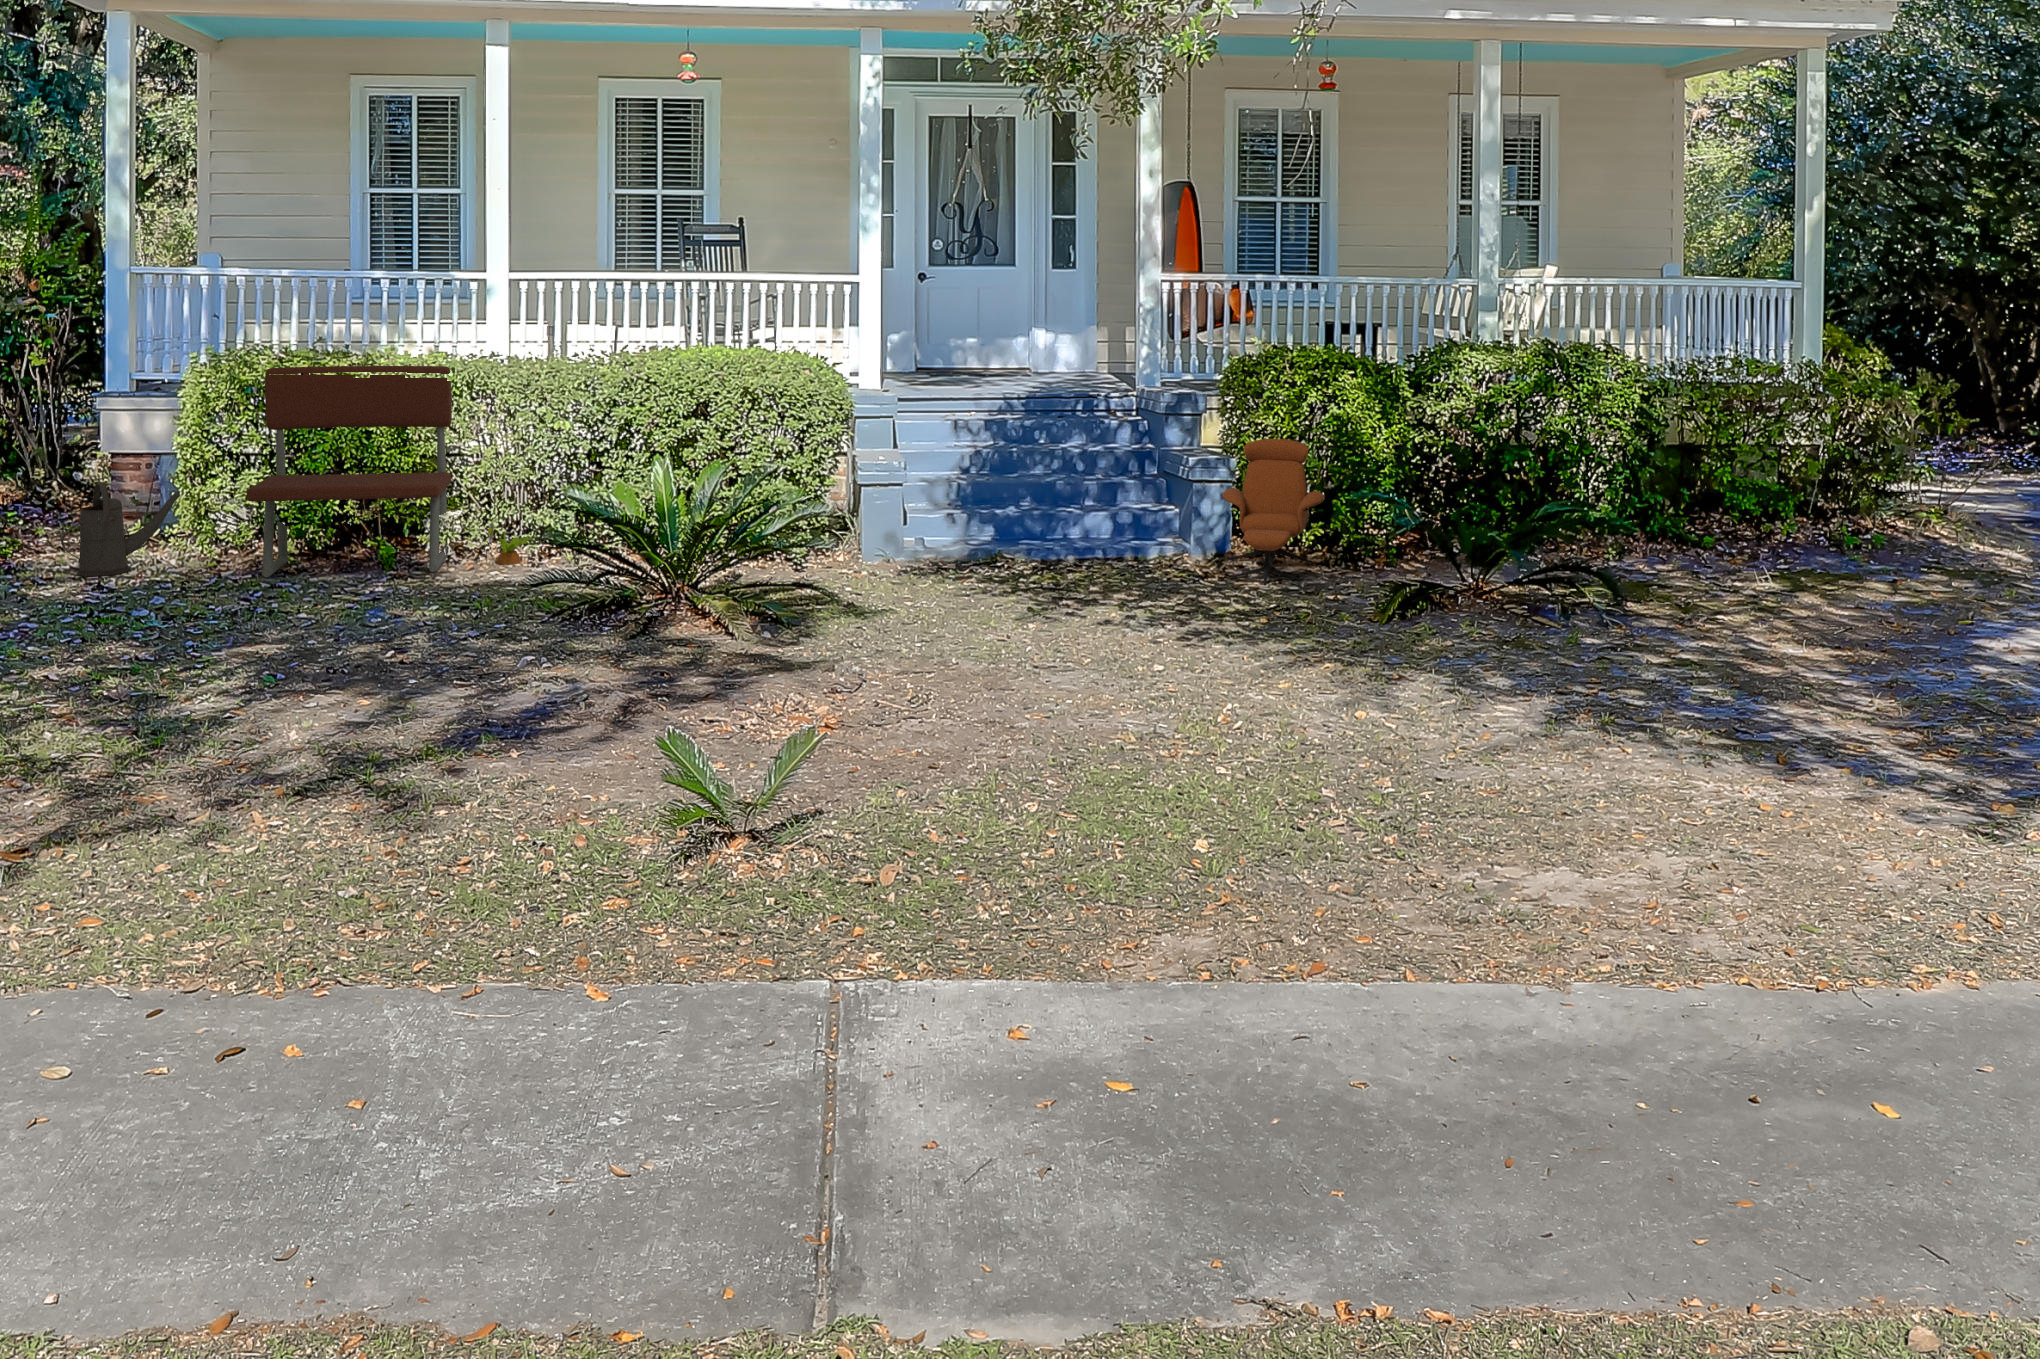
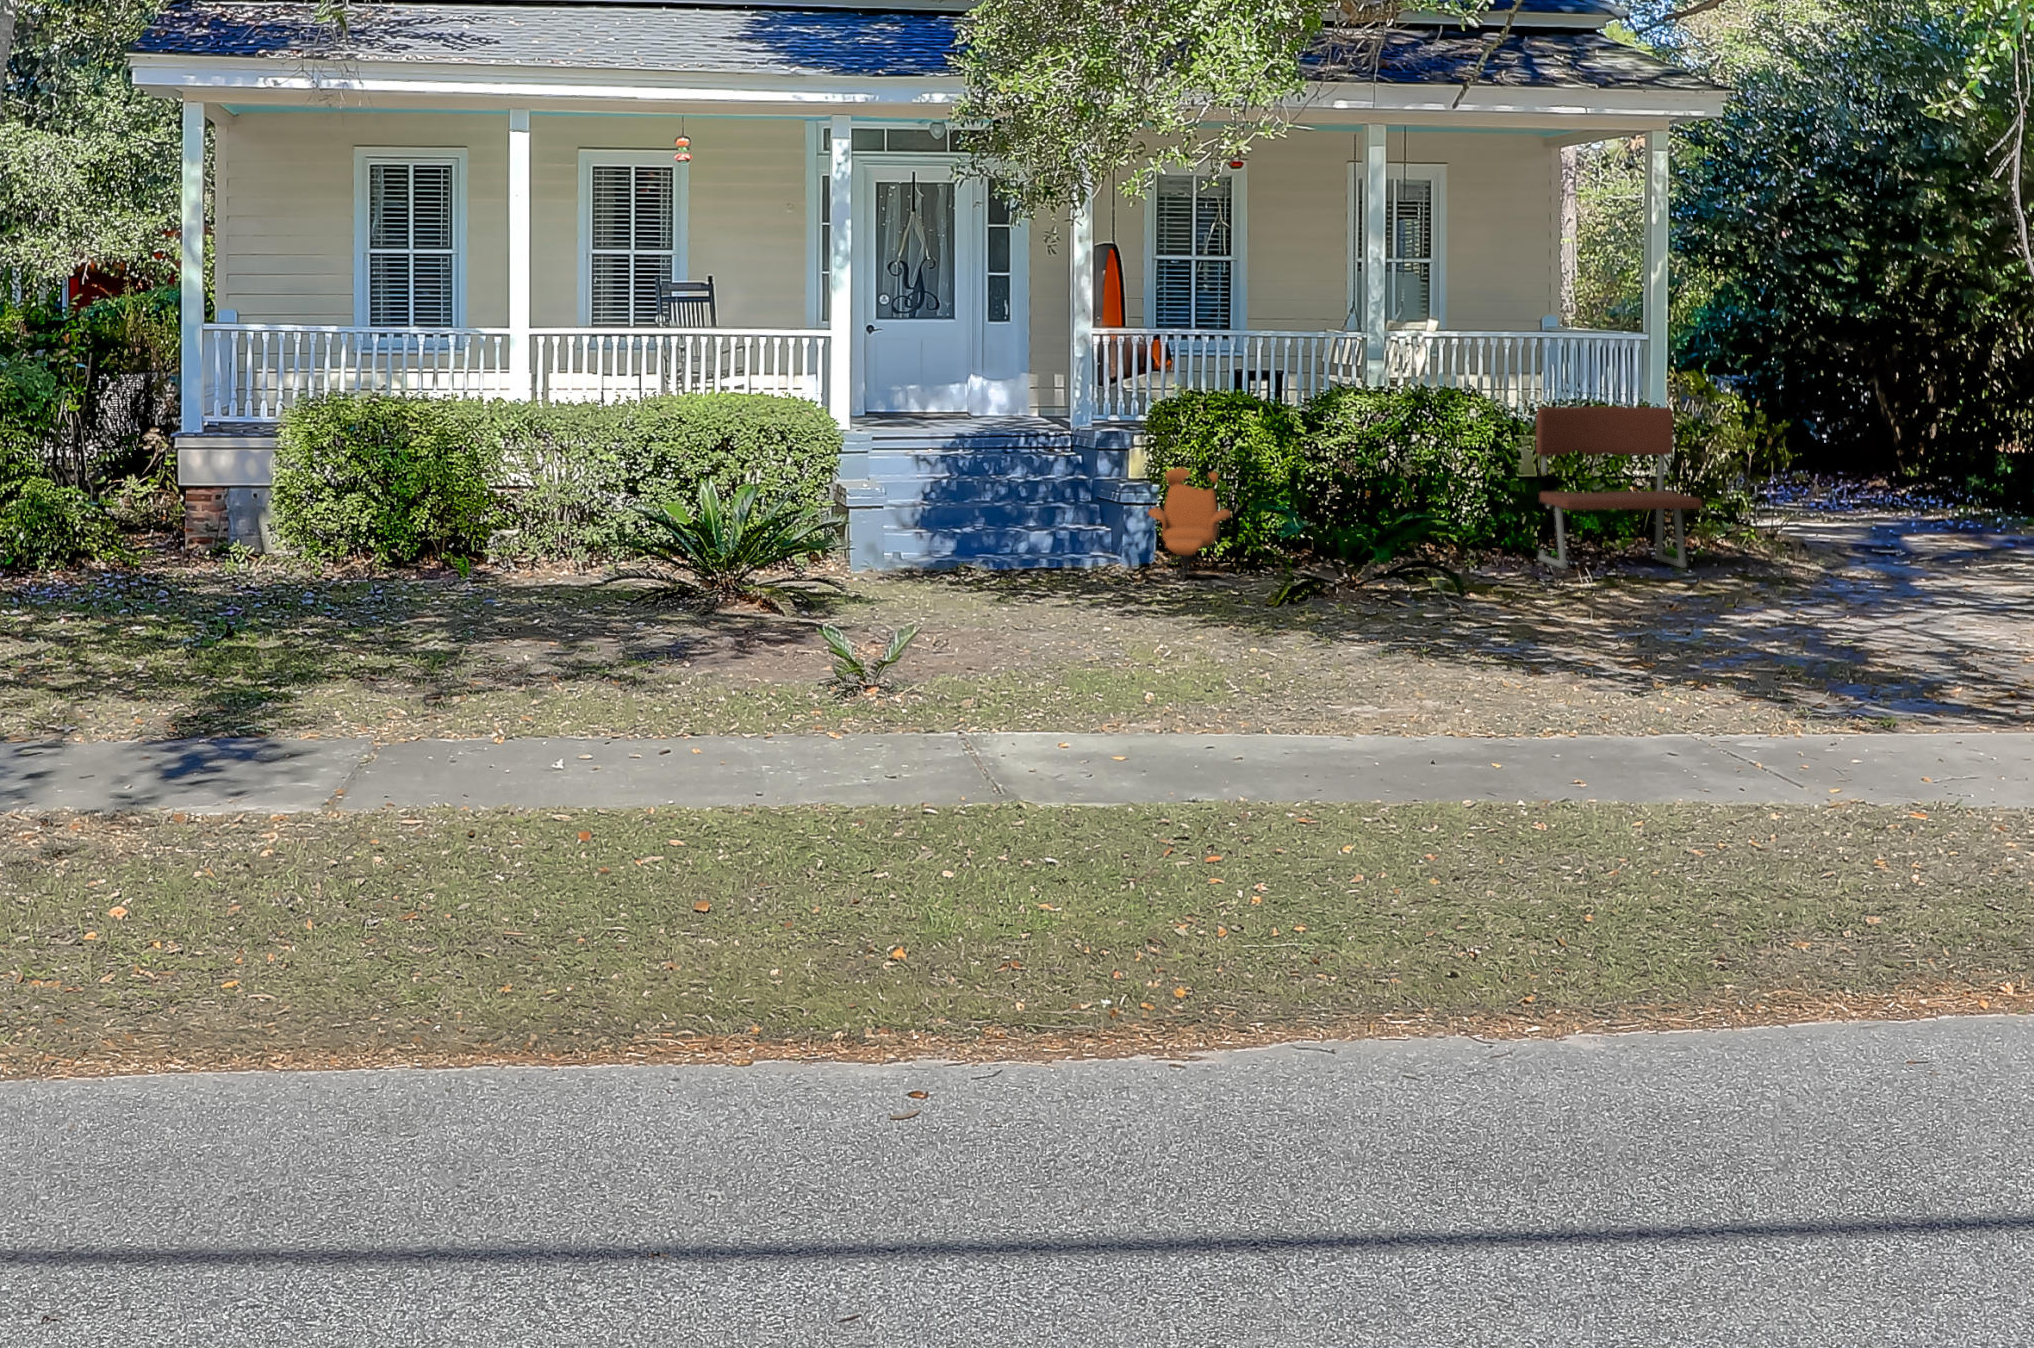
bench: present [247,366,452,578] -> present [1536,406,1702,569]
watering can: present [61,483,180,576] -> none [199,504,285,580]
decorative plant: present [488,522,532,564] -> none [542,534,577,572]

